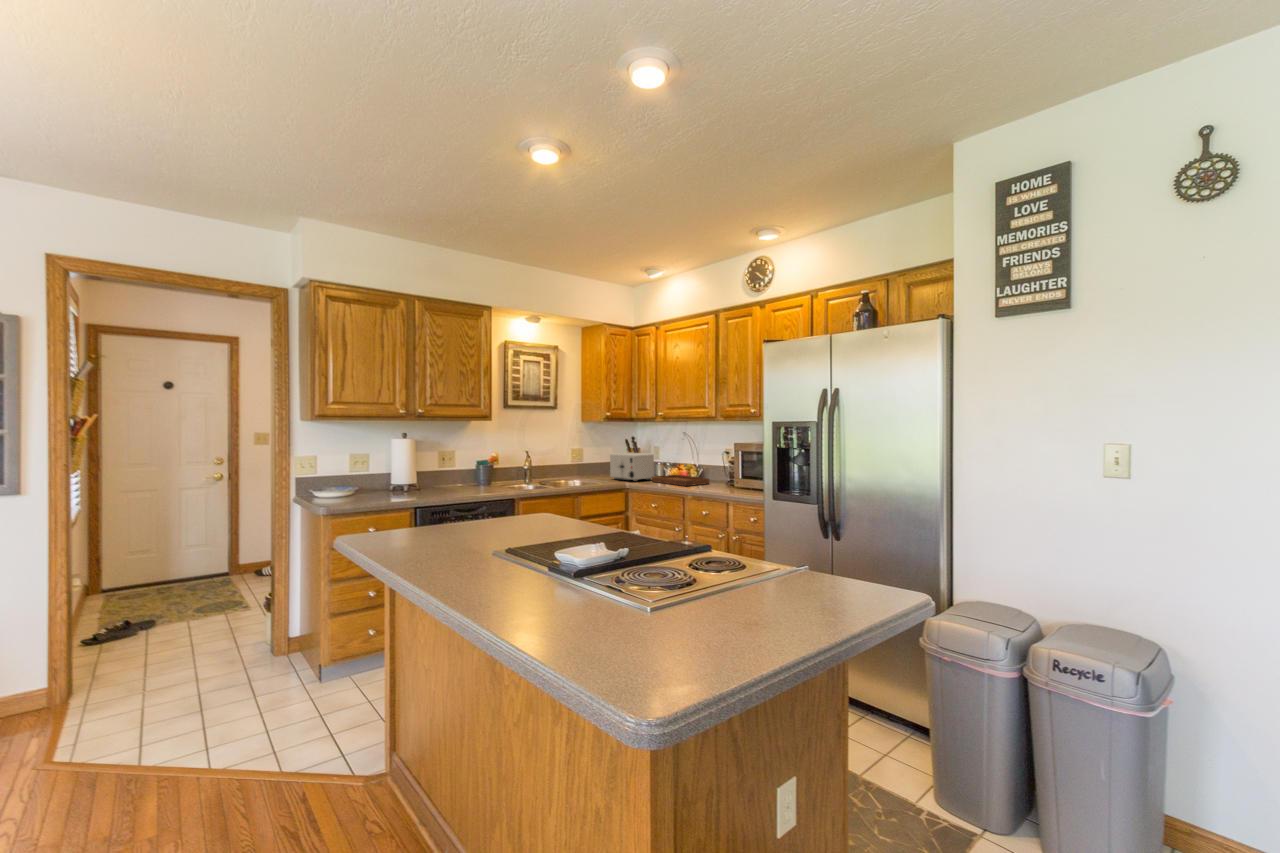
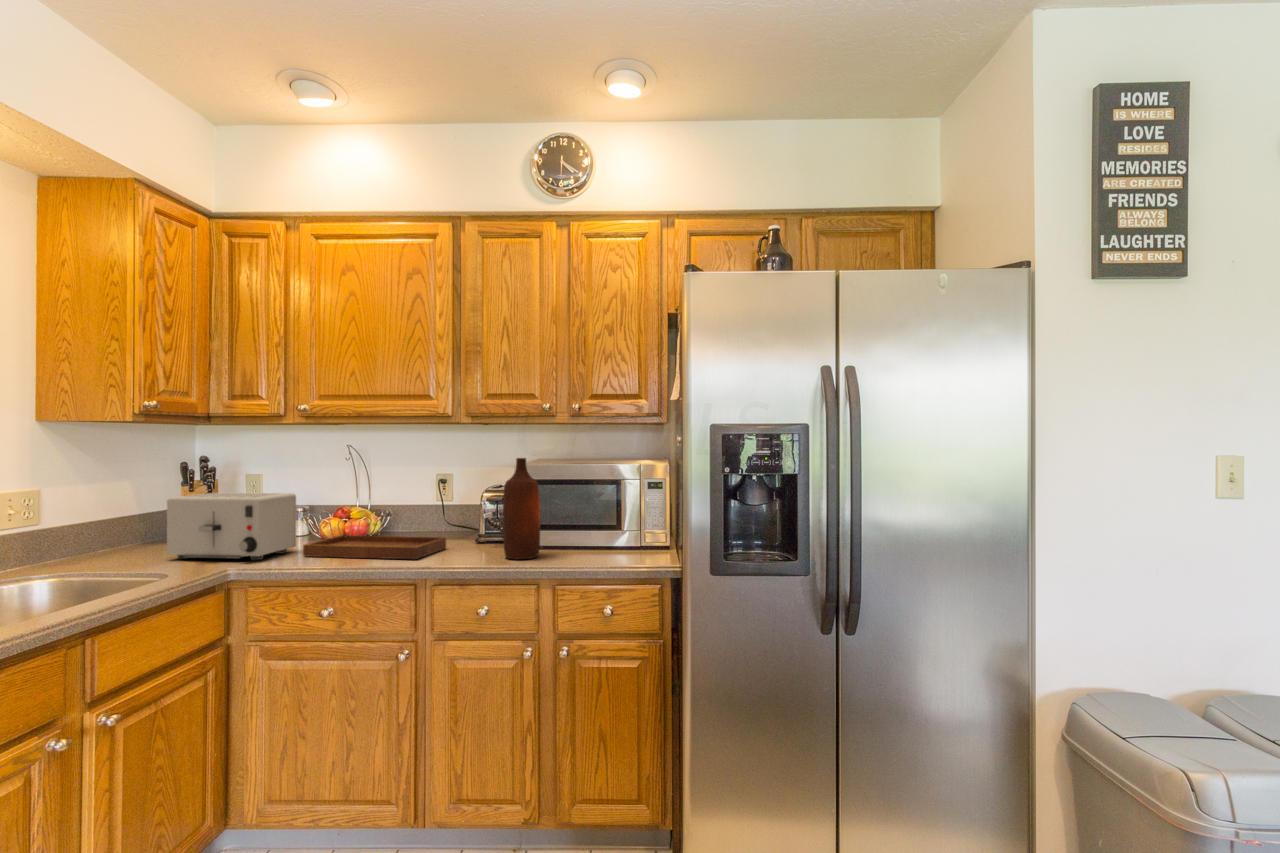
bottle: none [719,439,739,490] -> present [503,458,540,559]

